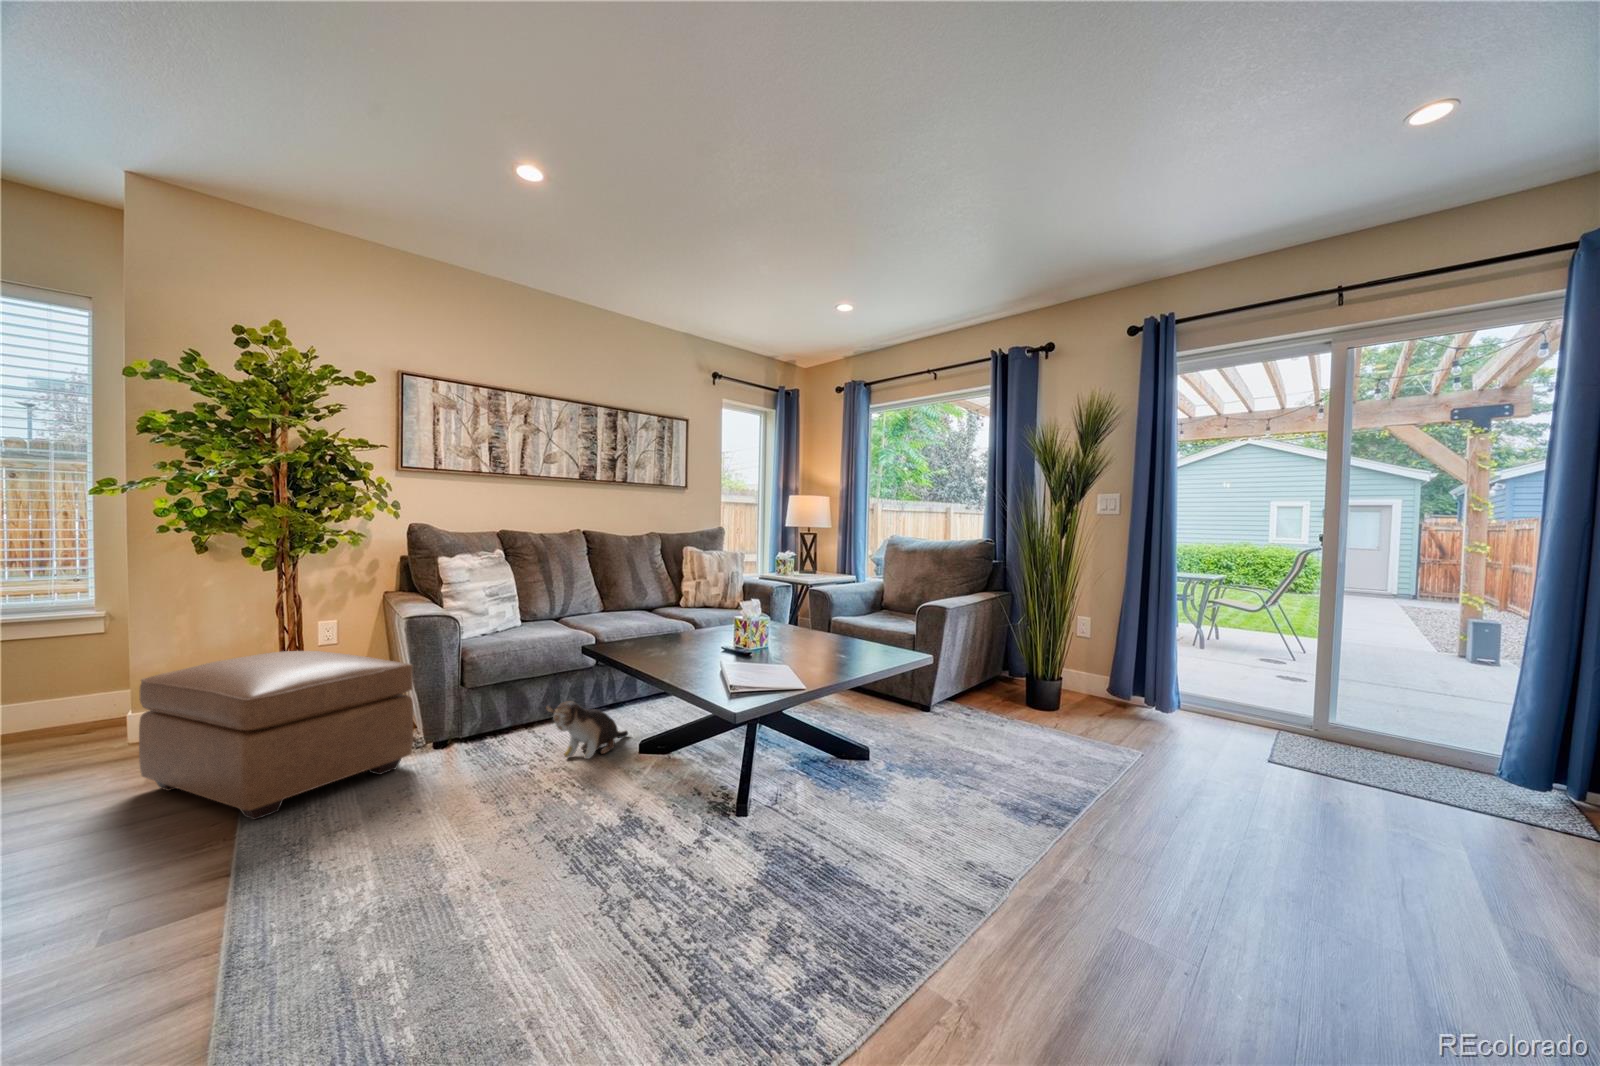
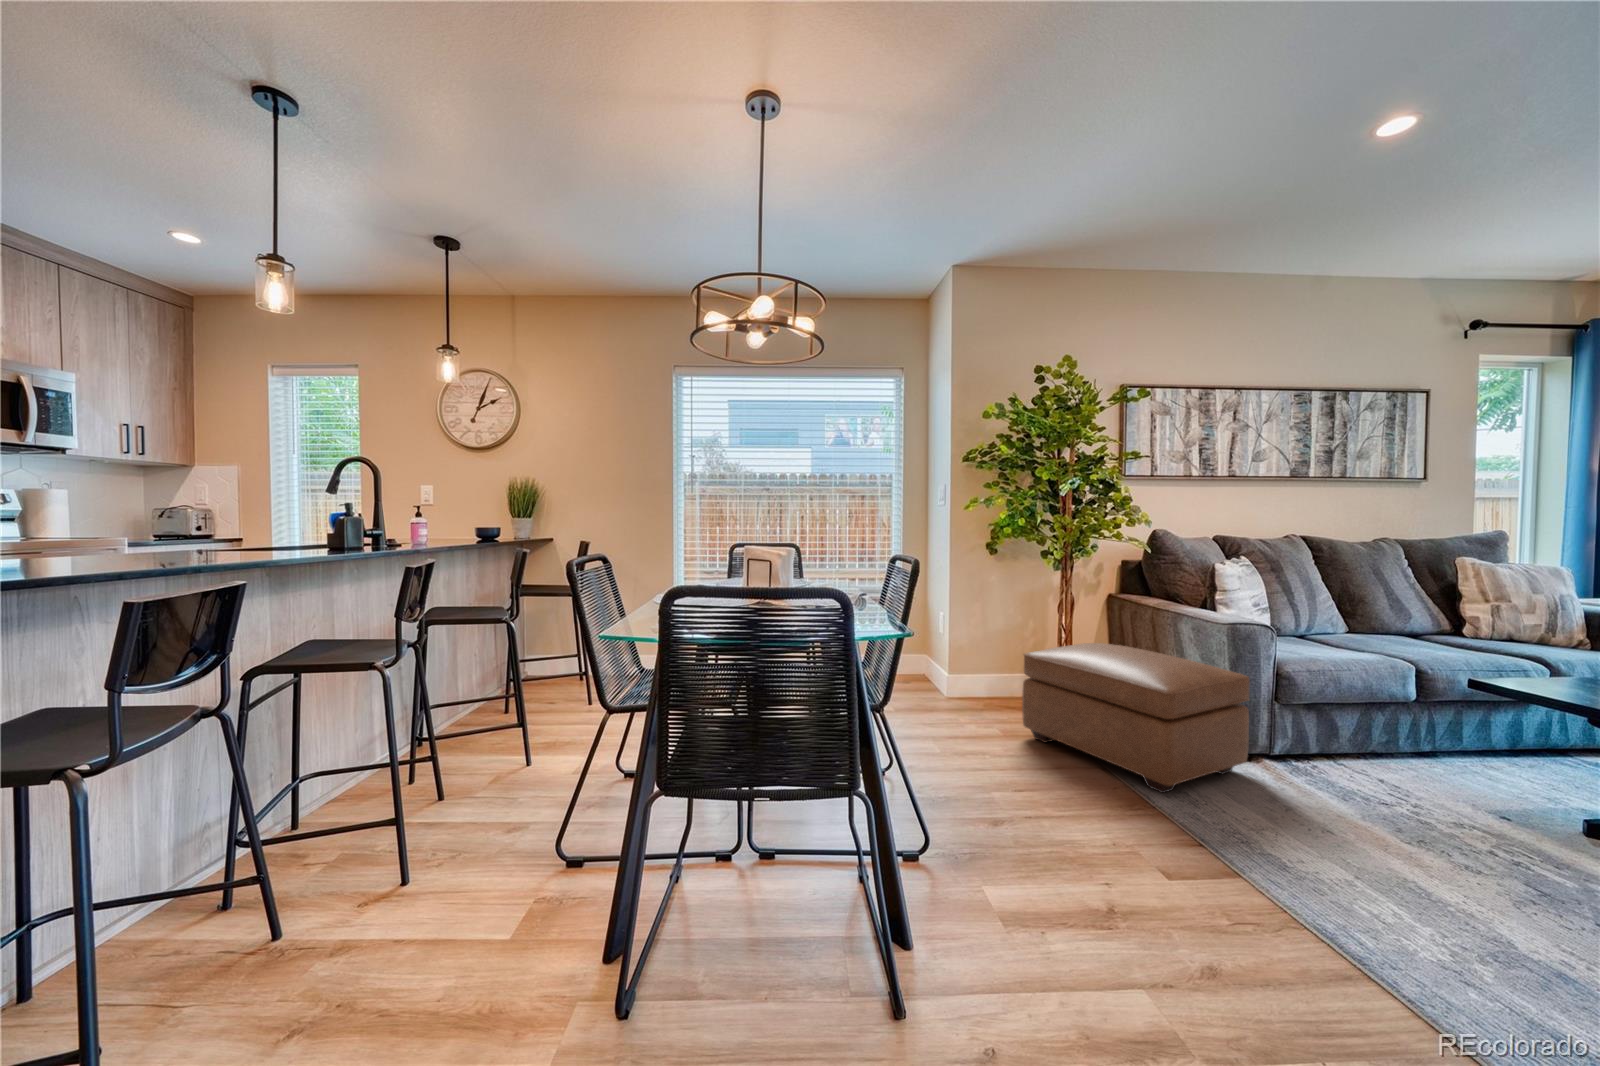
plush toy: present [546,701,628,759] -> none [1435,749,1517,822]

